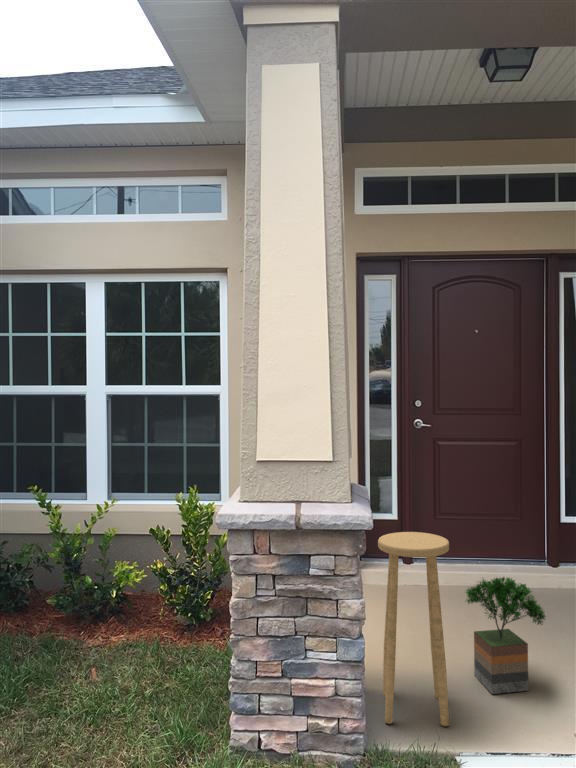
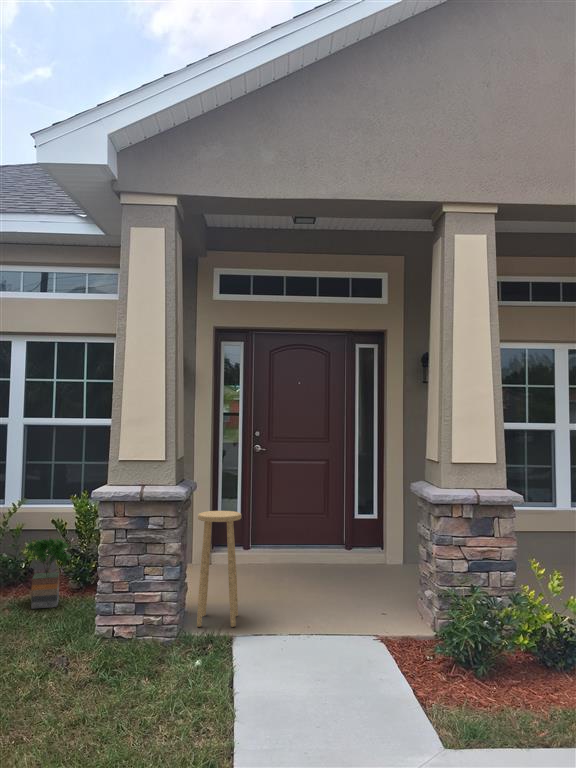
potted tree: present [466,577,545,694] -> present [26,539,70,609]

